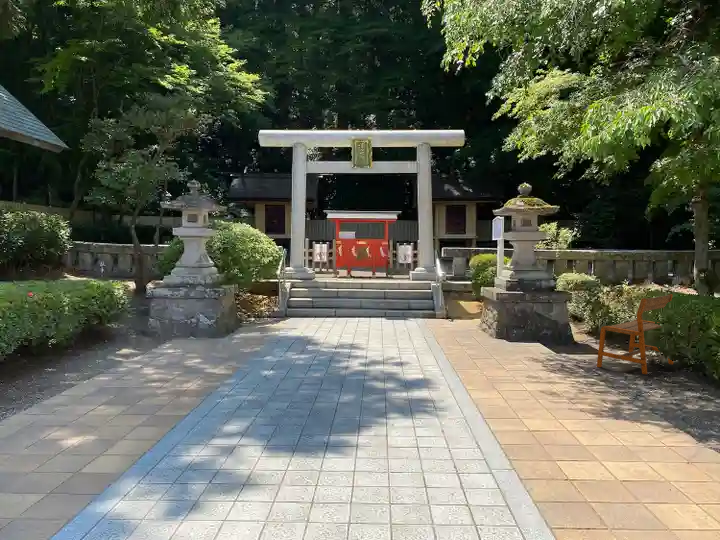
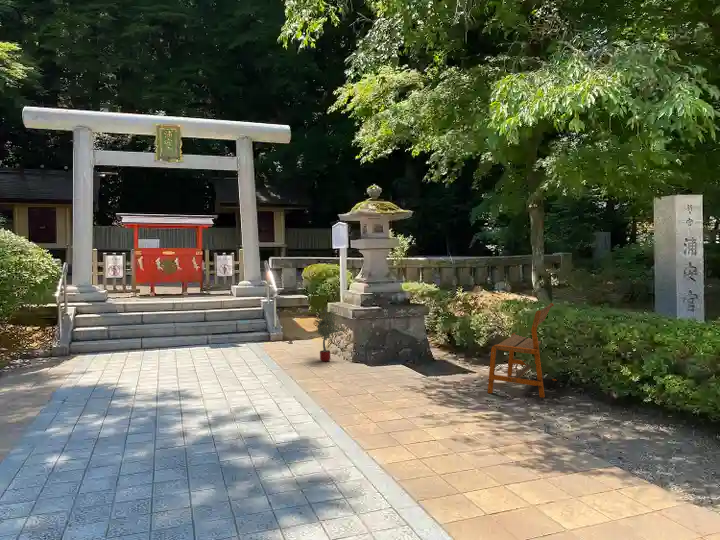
potted tree: none [465,290,491,336] -> present [317,307,344,362]

